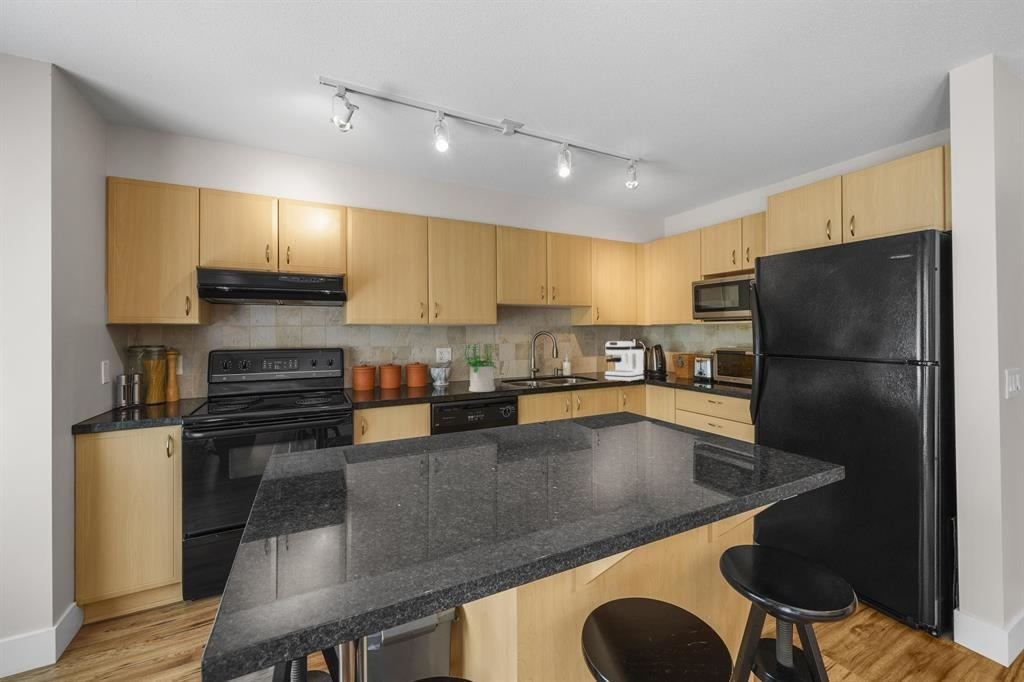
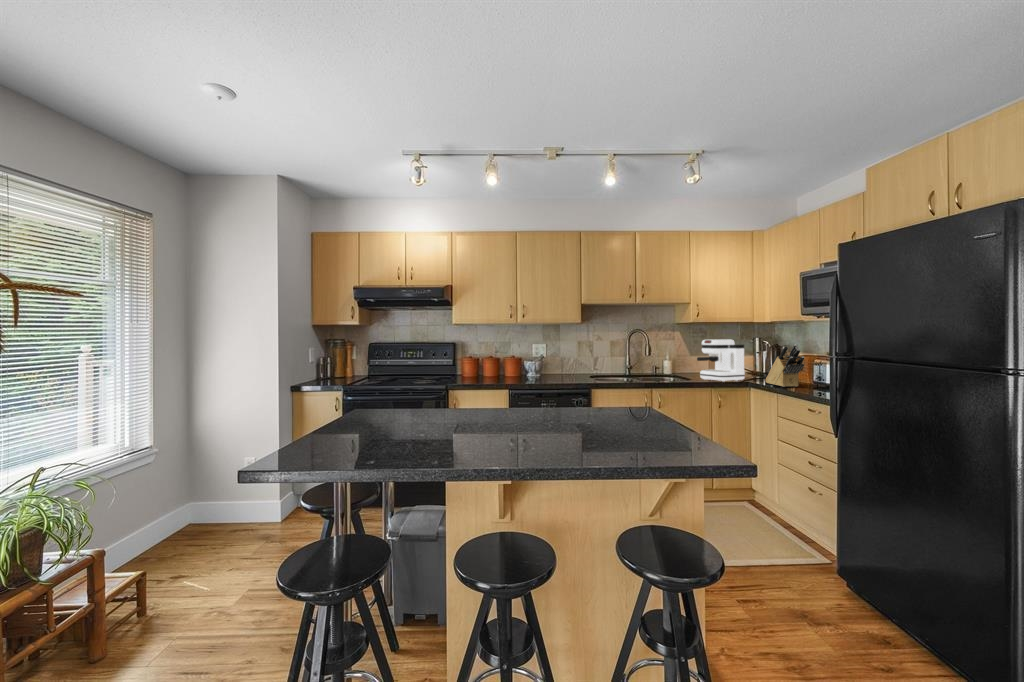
potted plant: present [463,343,497,392] -> none [544,339,575,383]
knife block: none [661,345,703,384] -> present [765,344,804,387]

